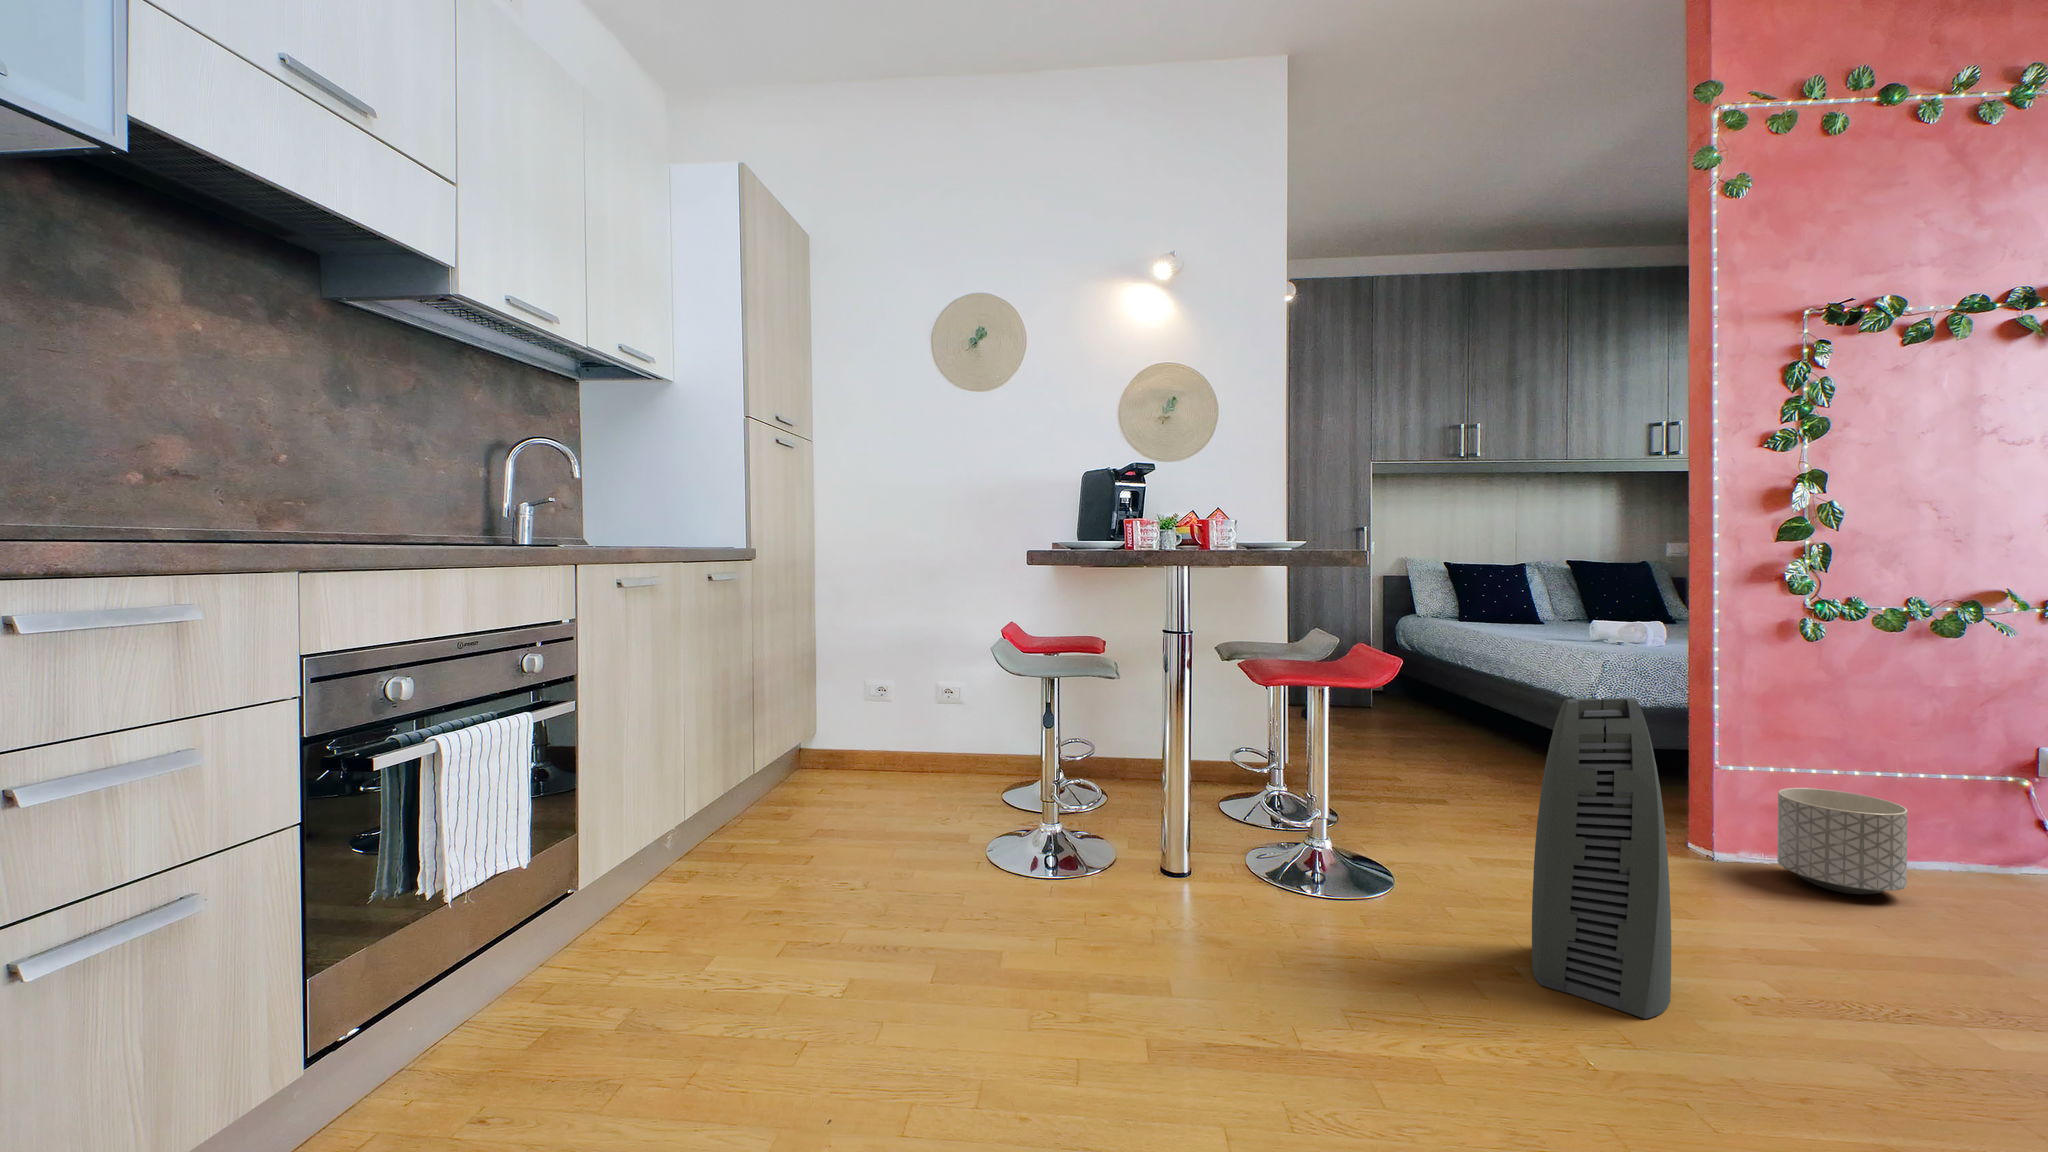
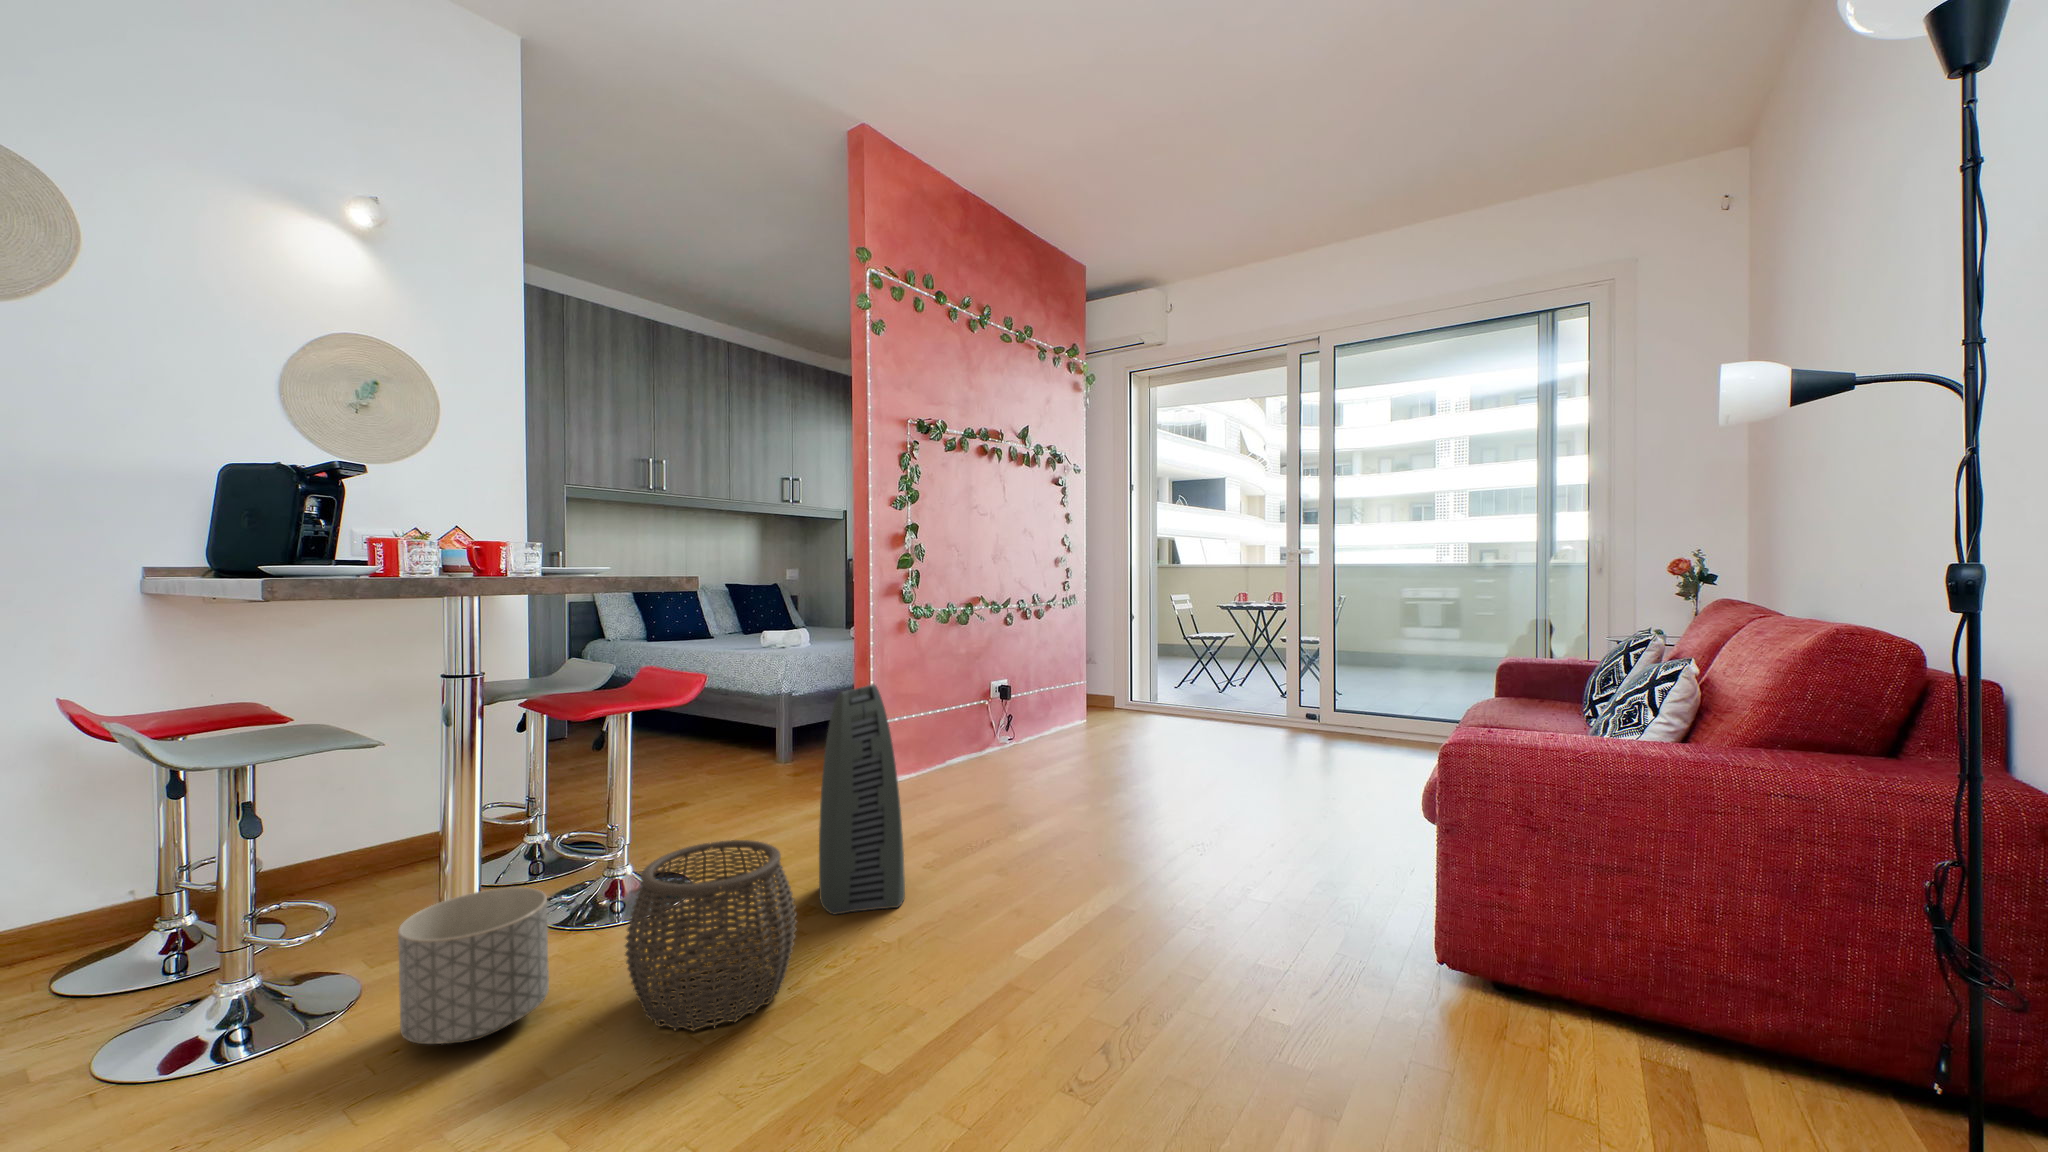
planter: present [1777,788,1908,895] -> present [398,887,549,1044]
woven basket: none [1260,834,1450,1042] -> present [625,840,797,1031]

